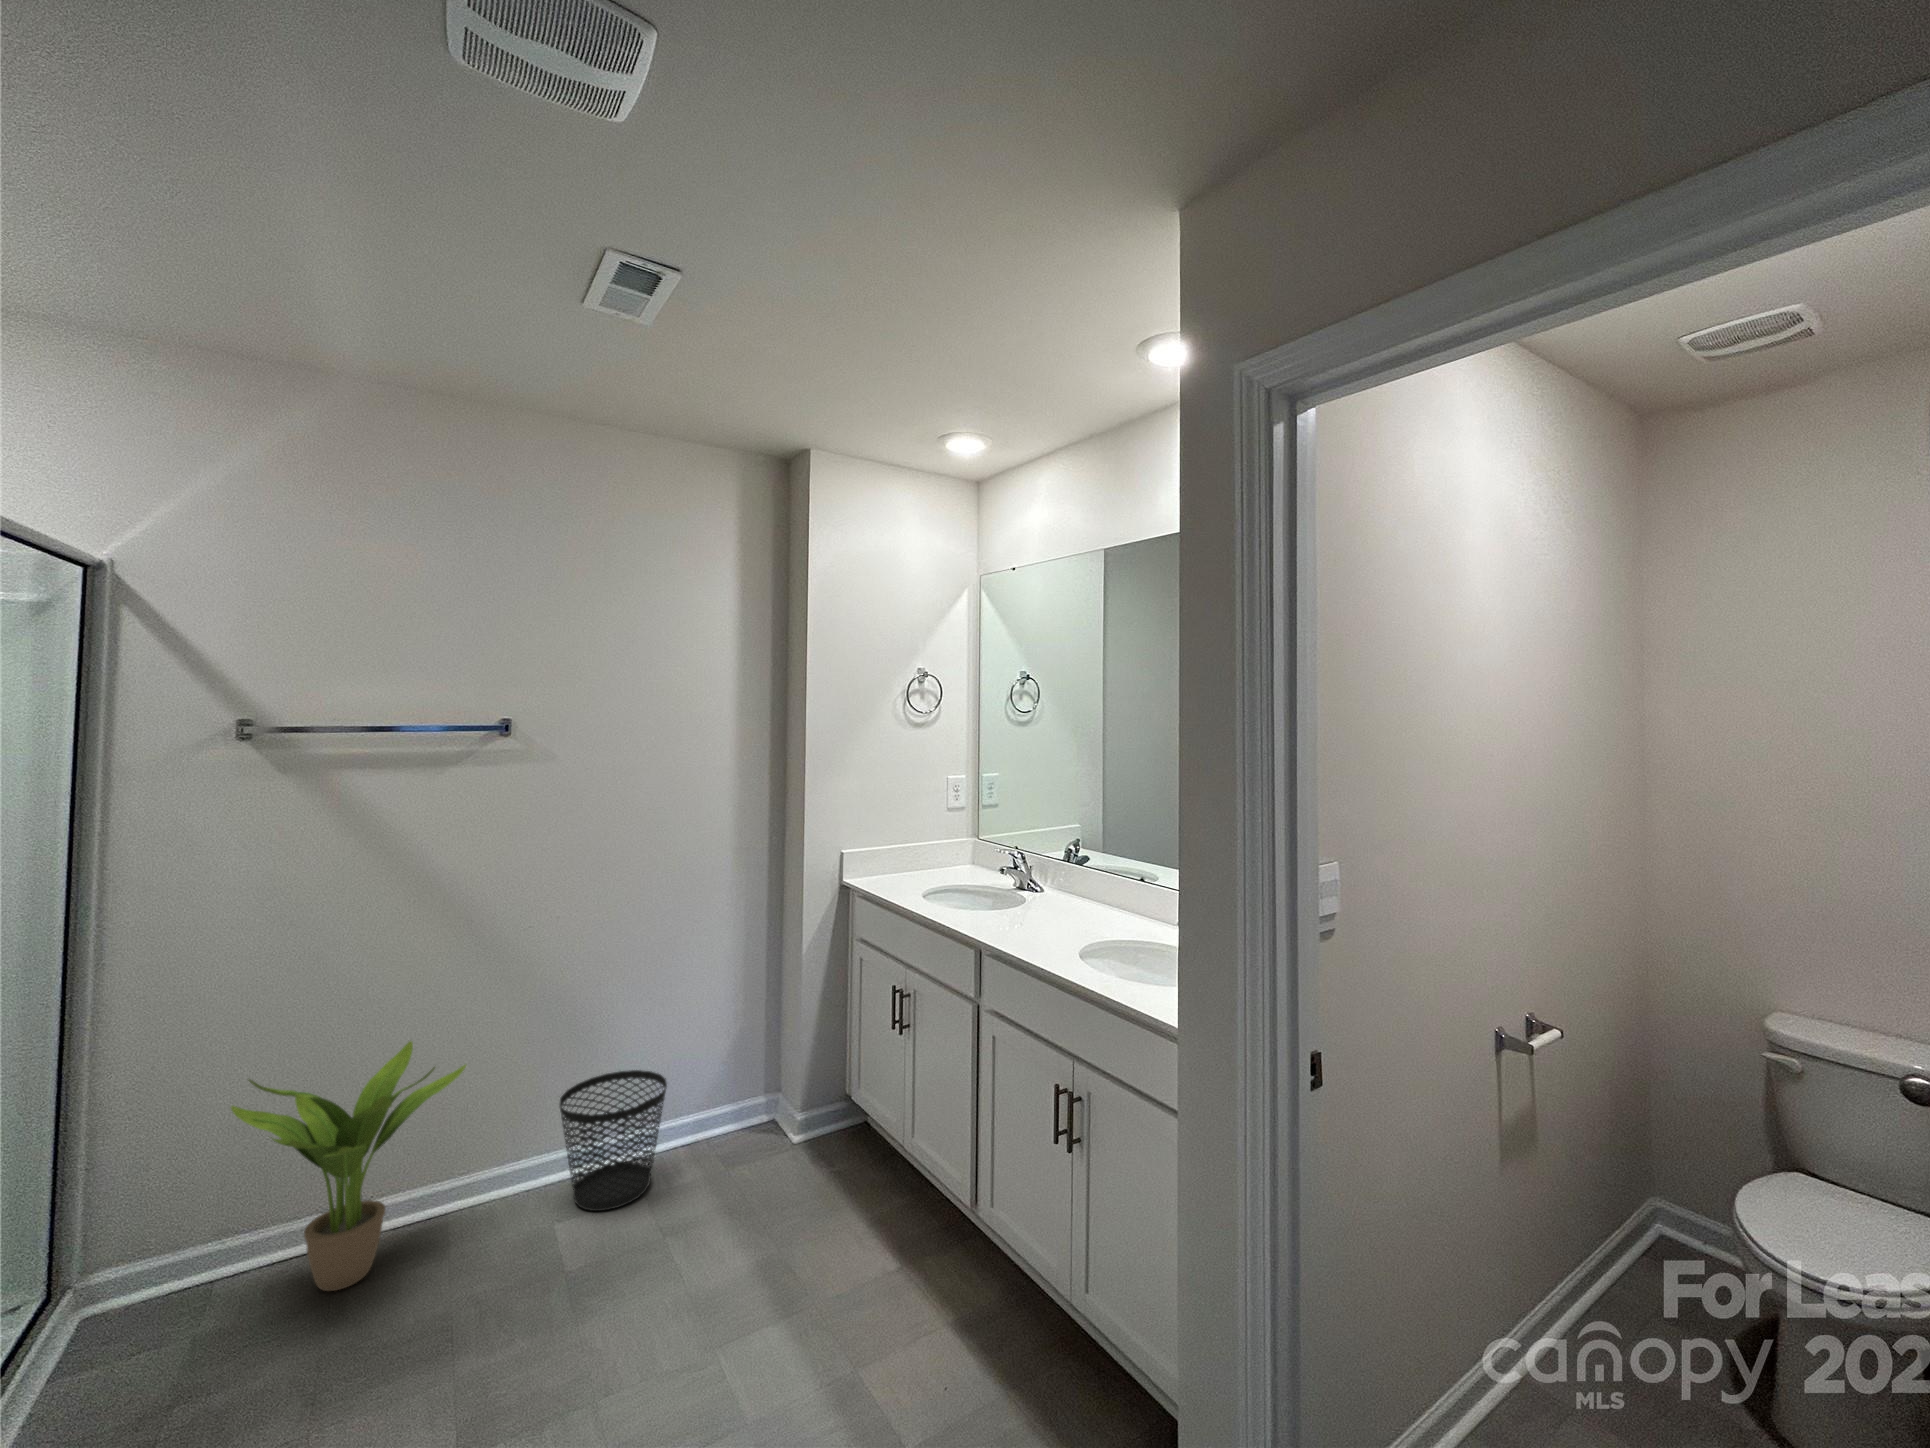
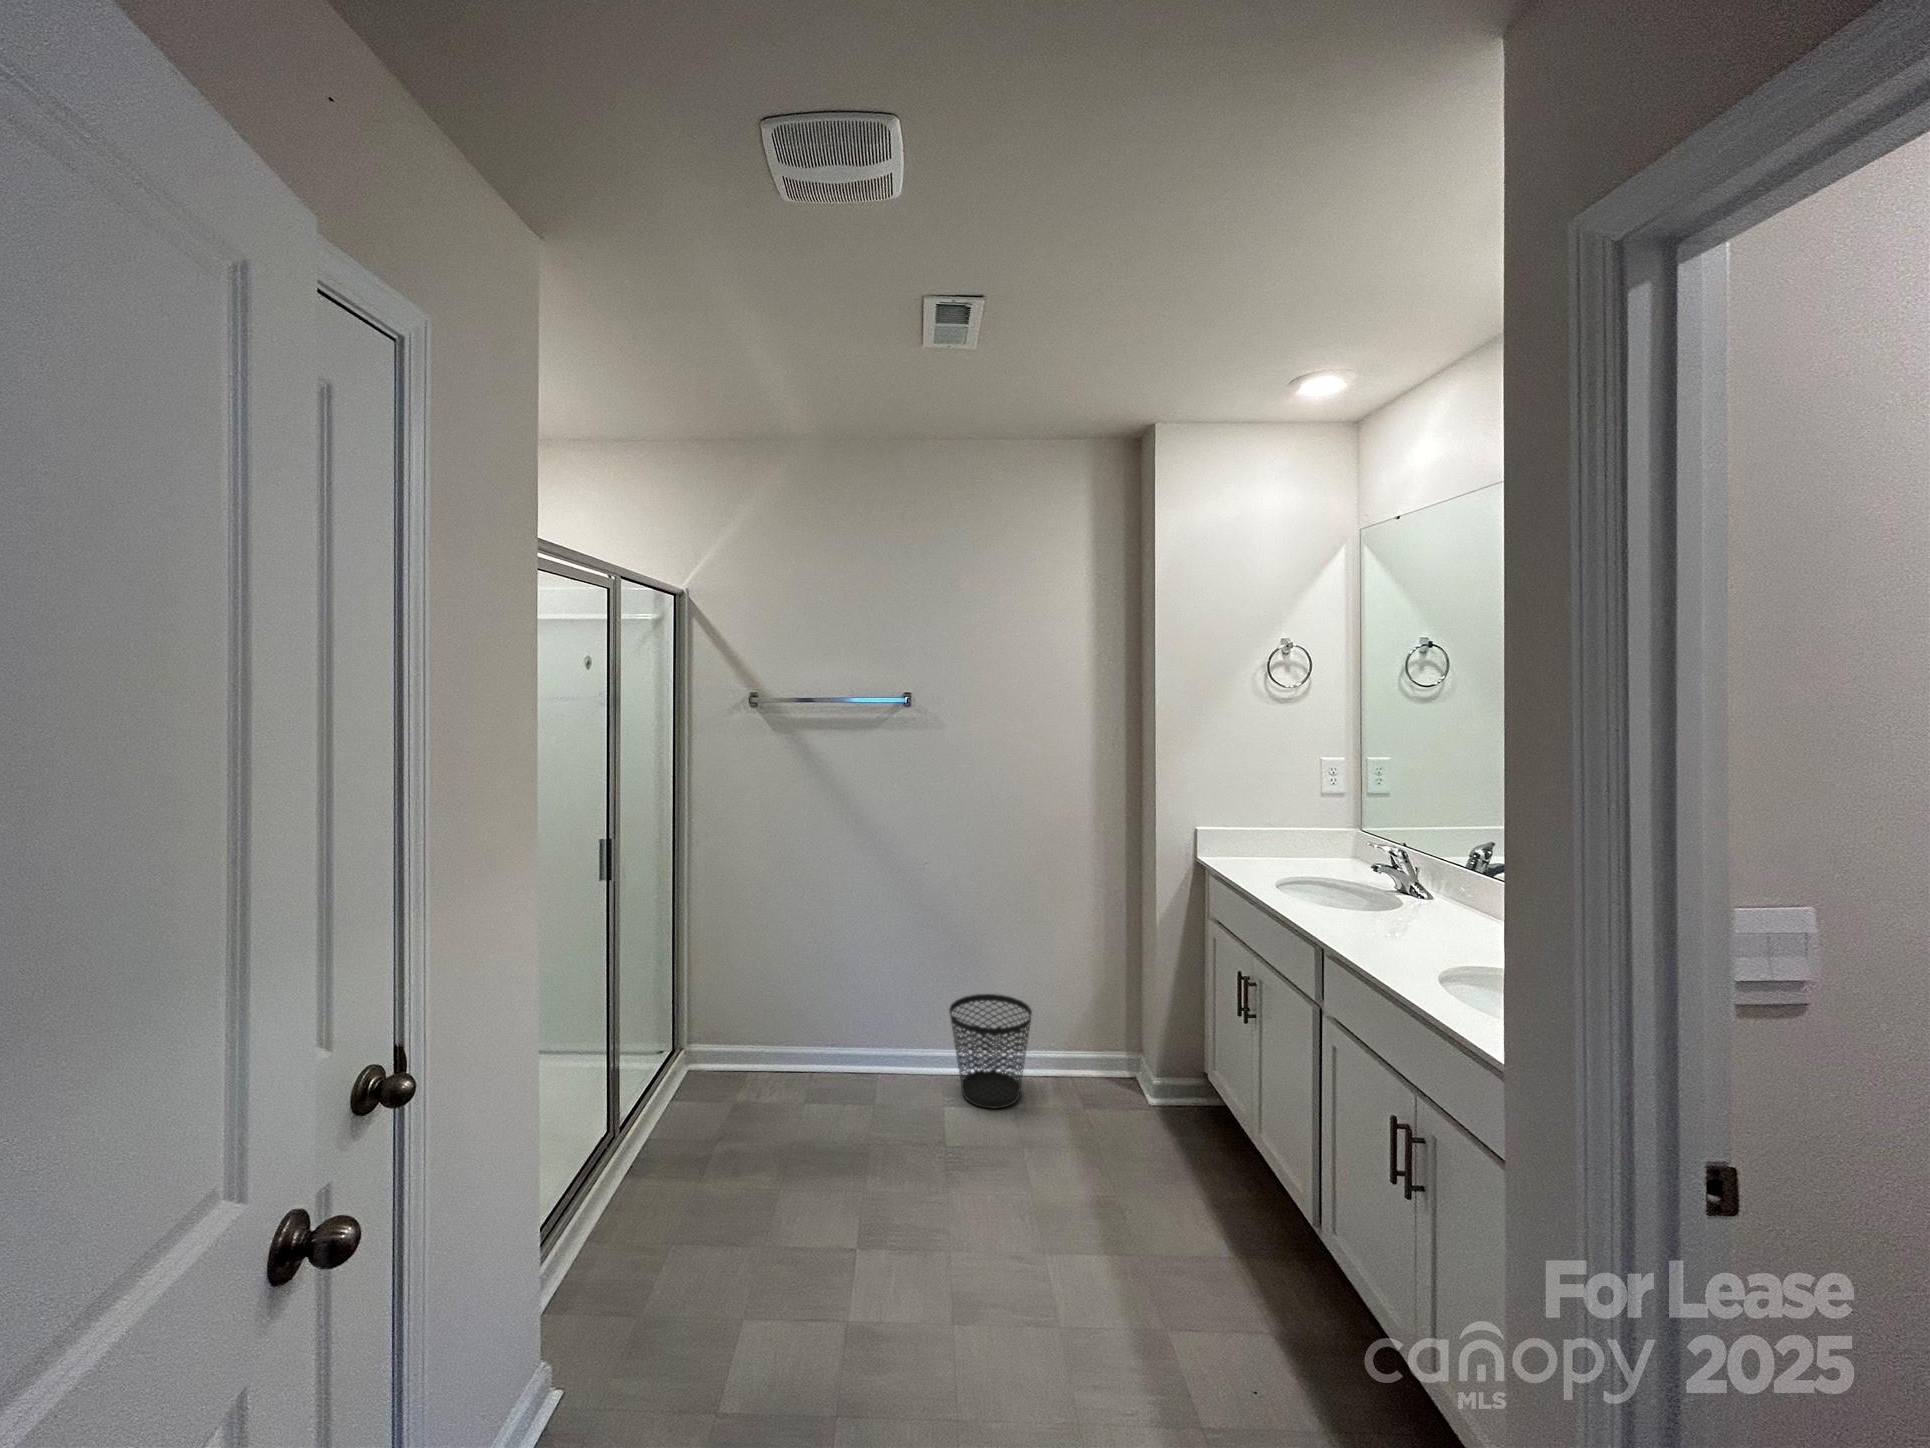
potted plant: present [231,1041,466,1291] -> none [753,935,887,1102]

